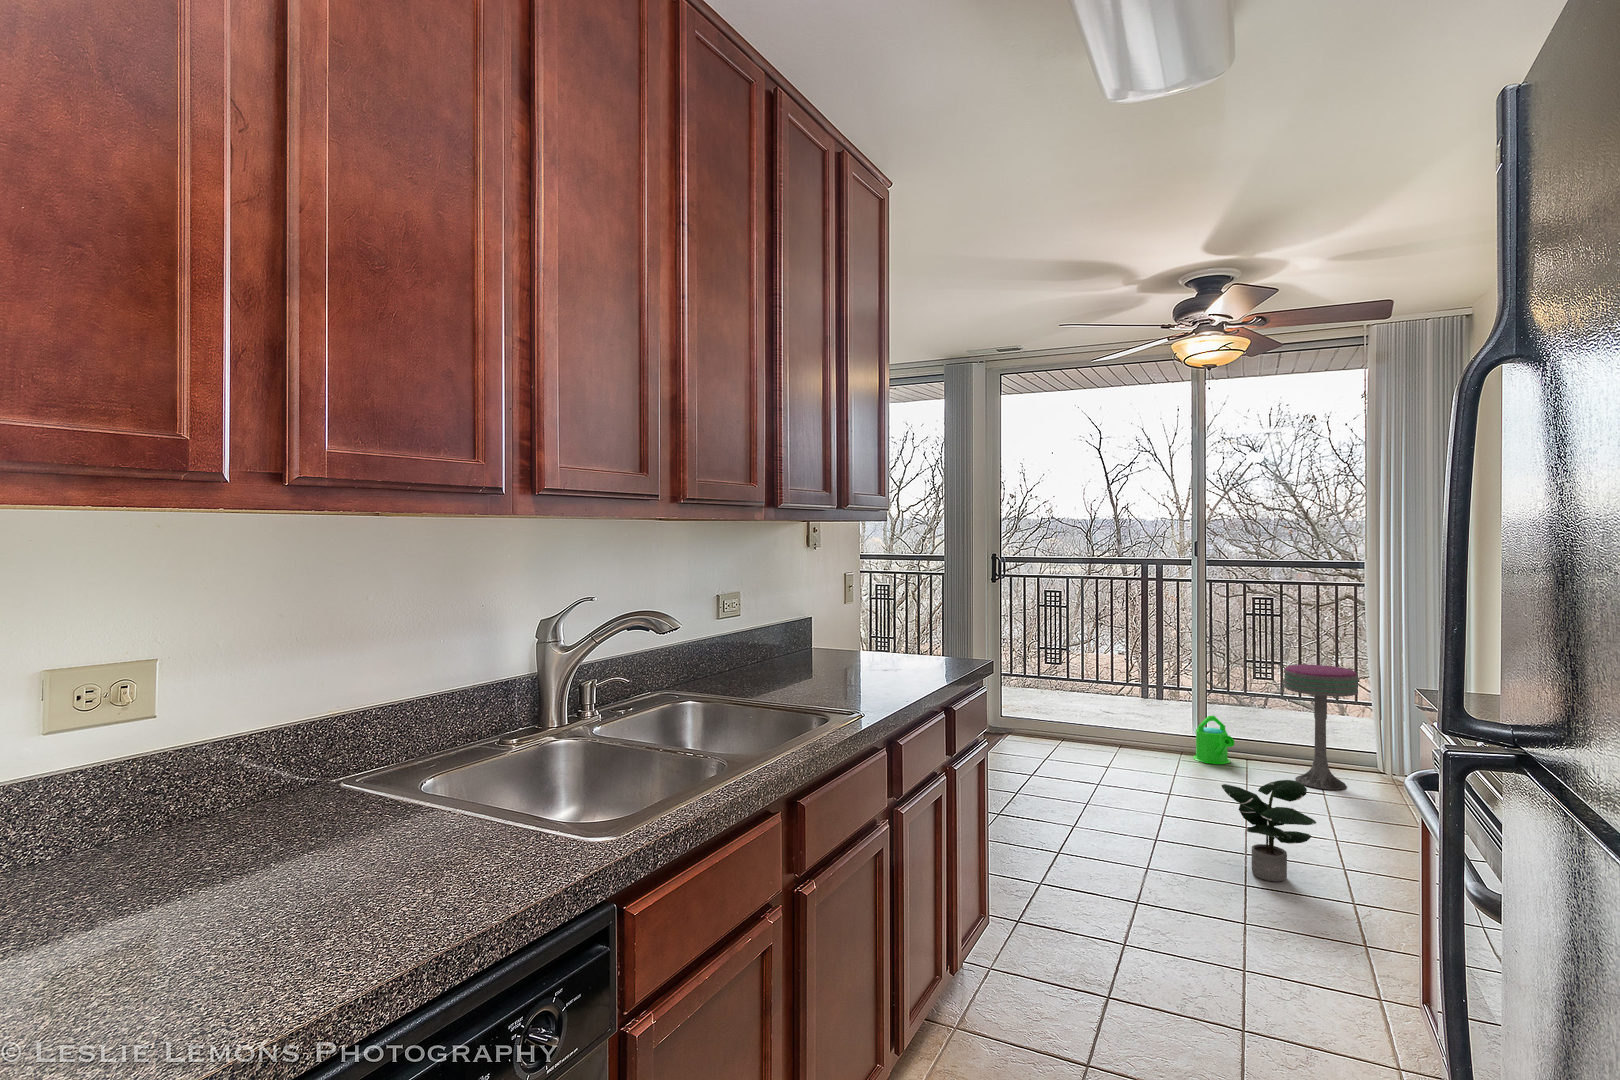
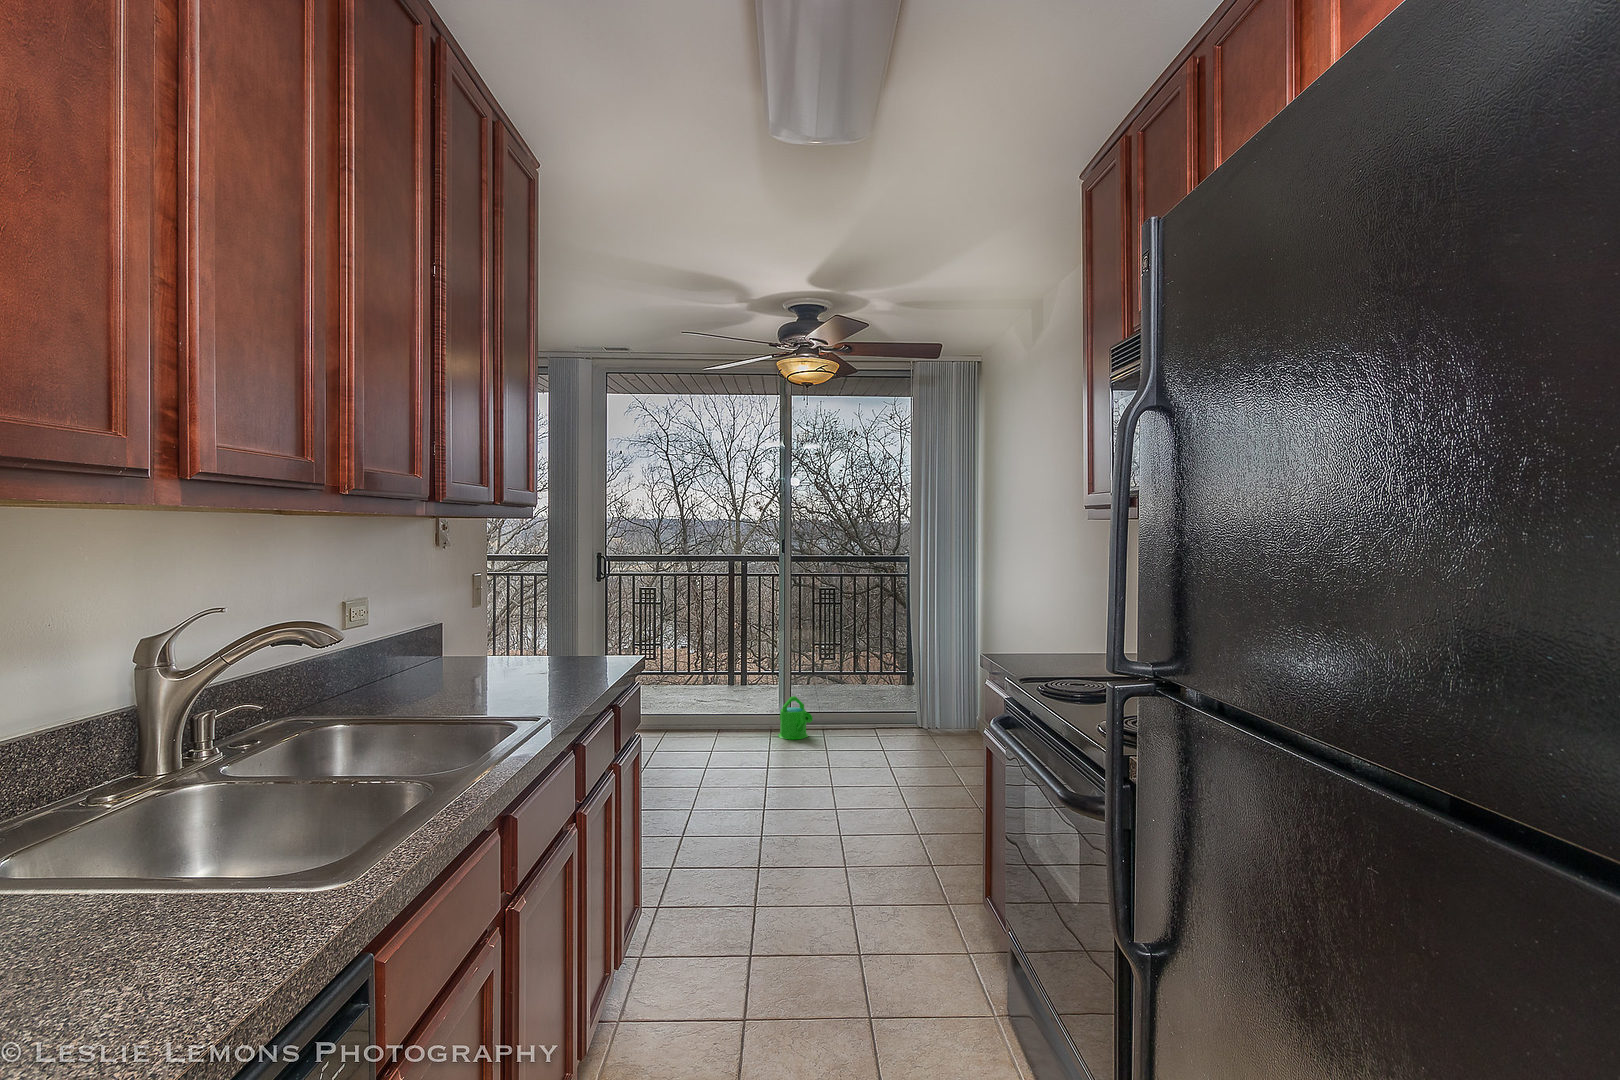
bar stool: present [1284,664,1358,790] -> none [851,645,905,749]
potted plant: present [1221,780,1316,881] -> none [818,743,891,831]

